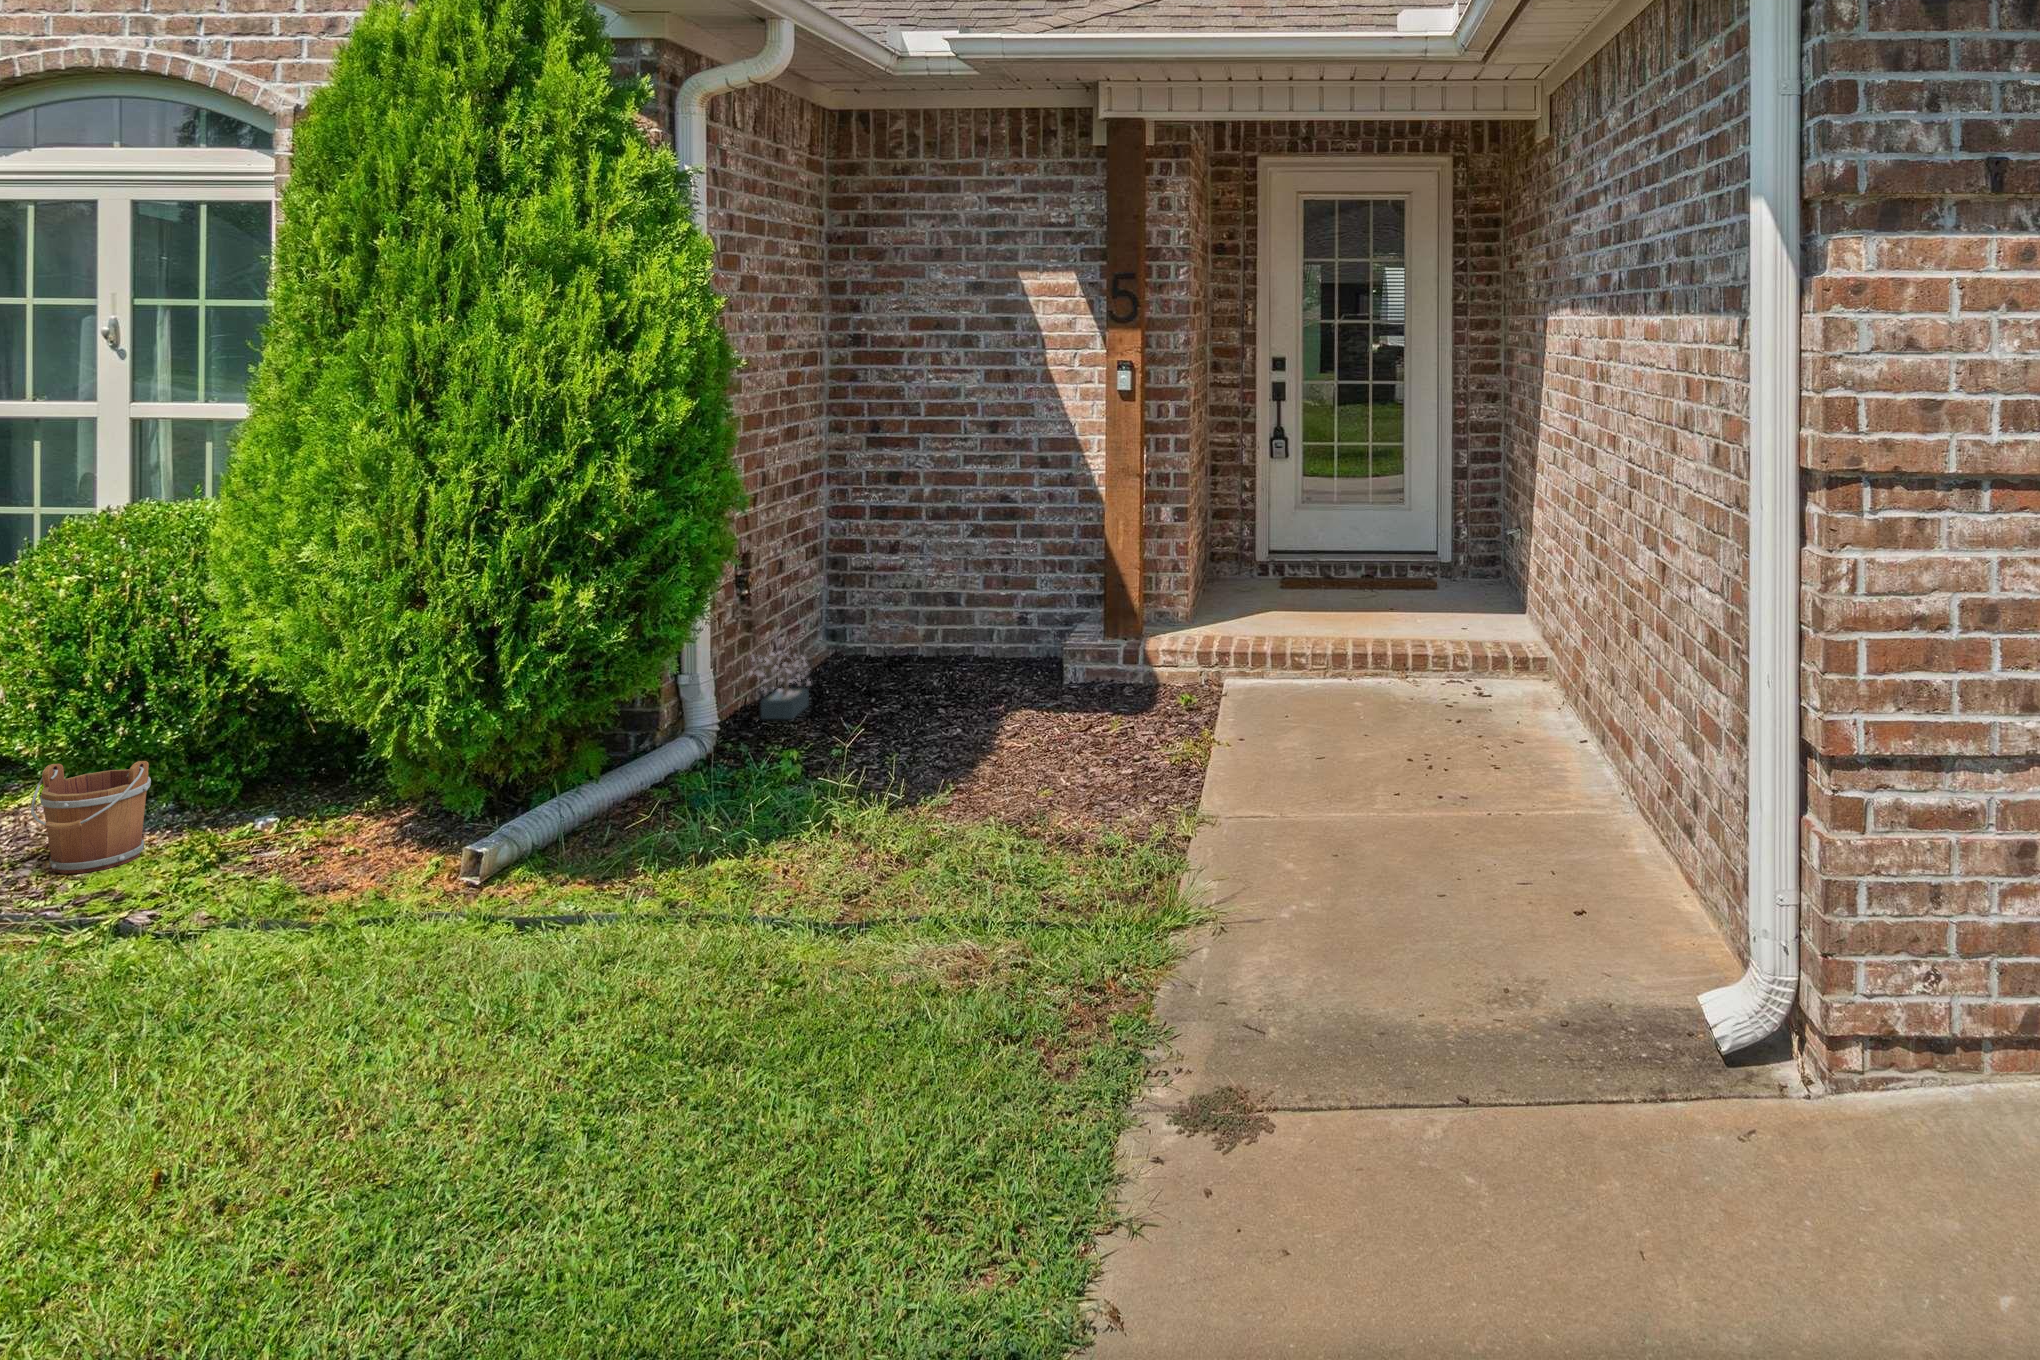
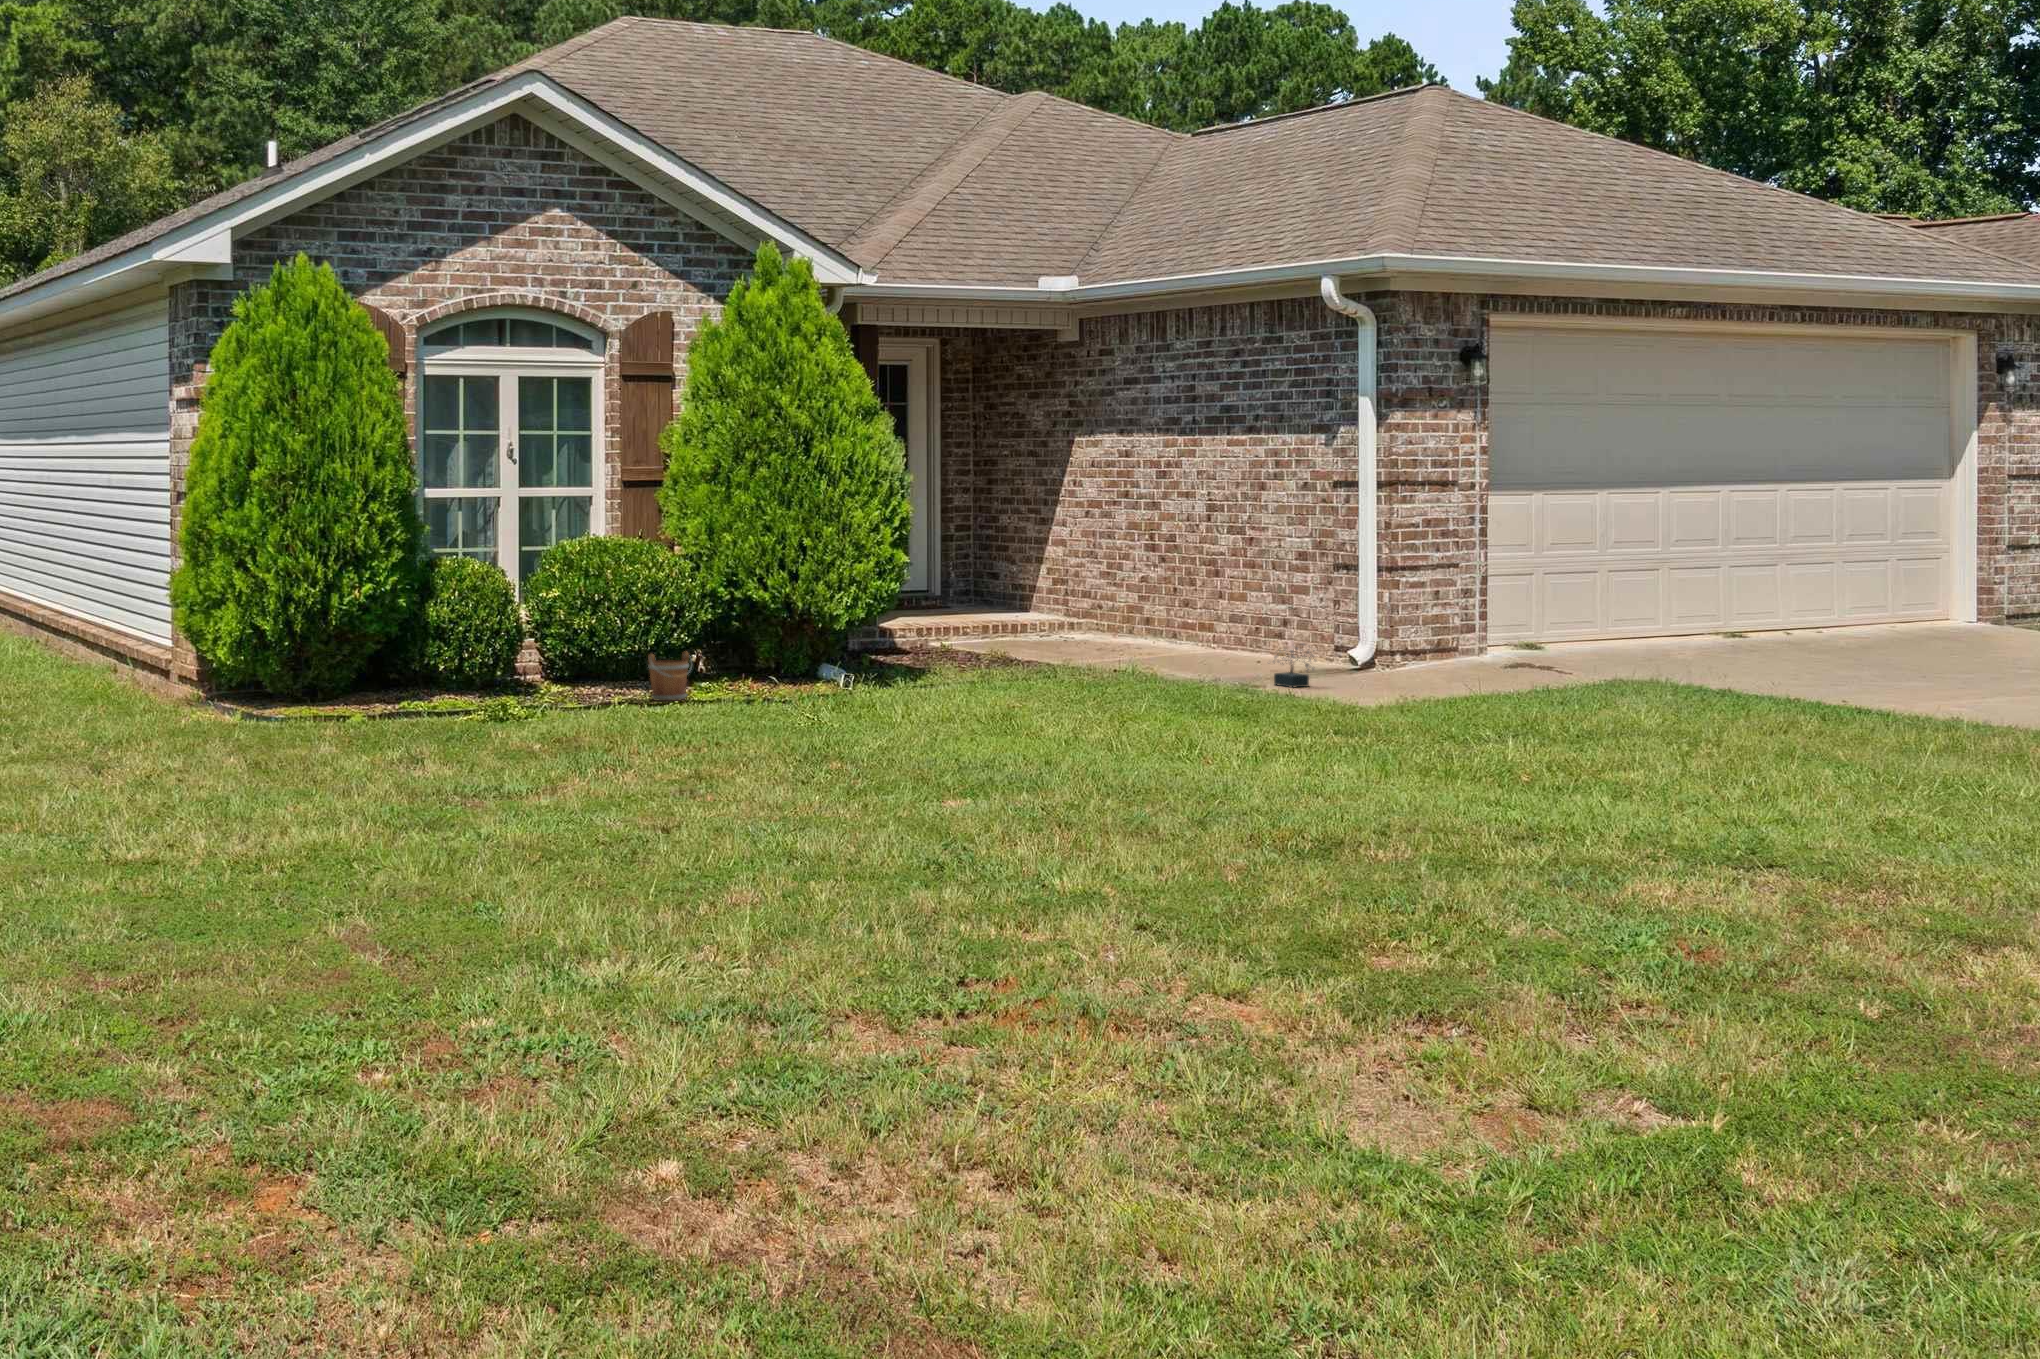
decorative plant: present [749,652,811,719] -> present [1273,644,1315,687]

